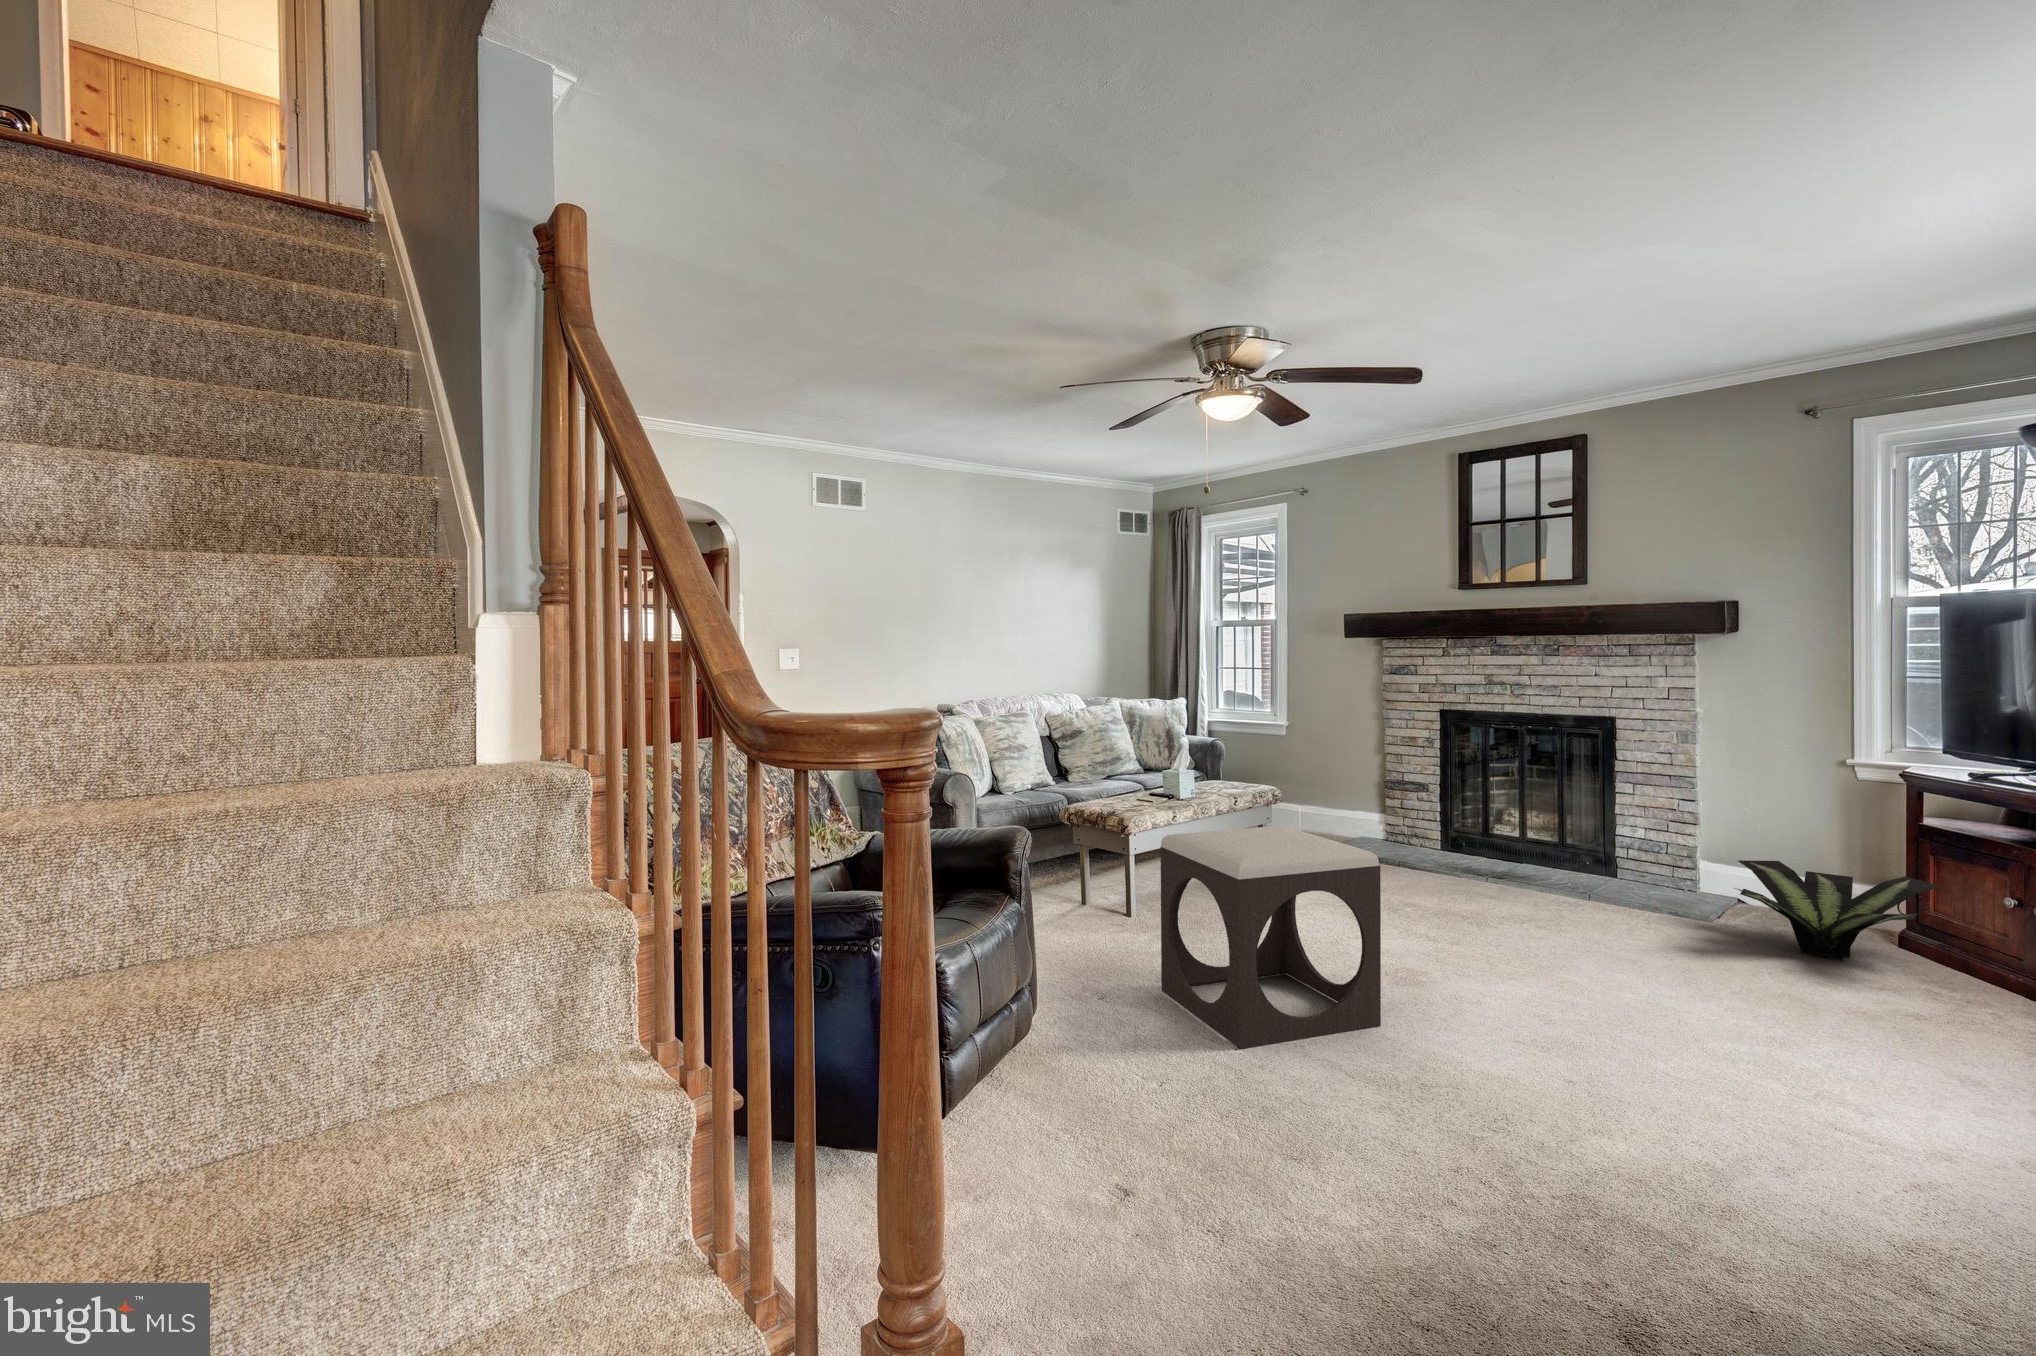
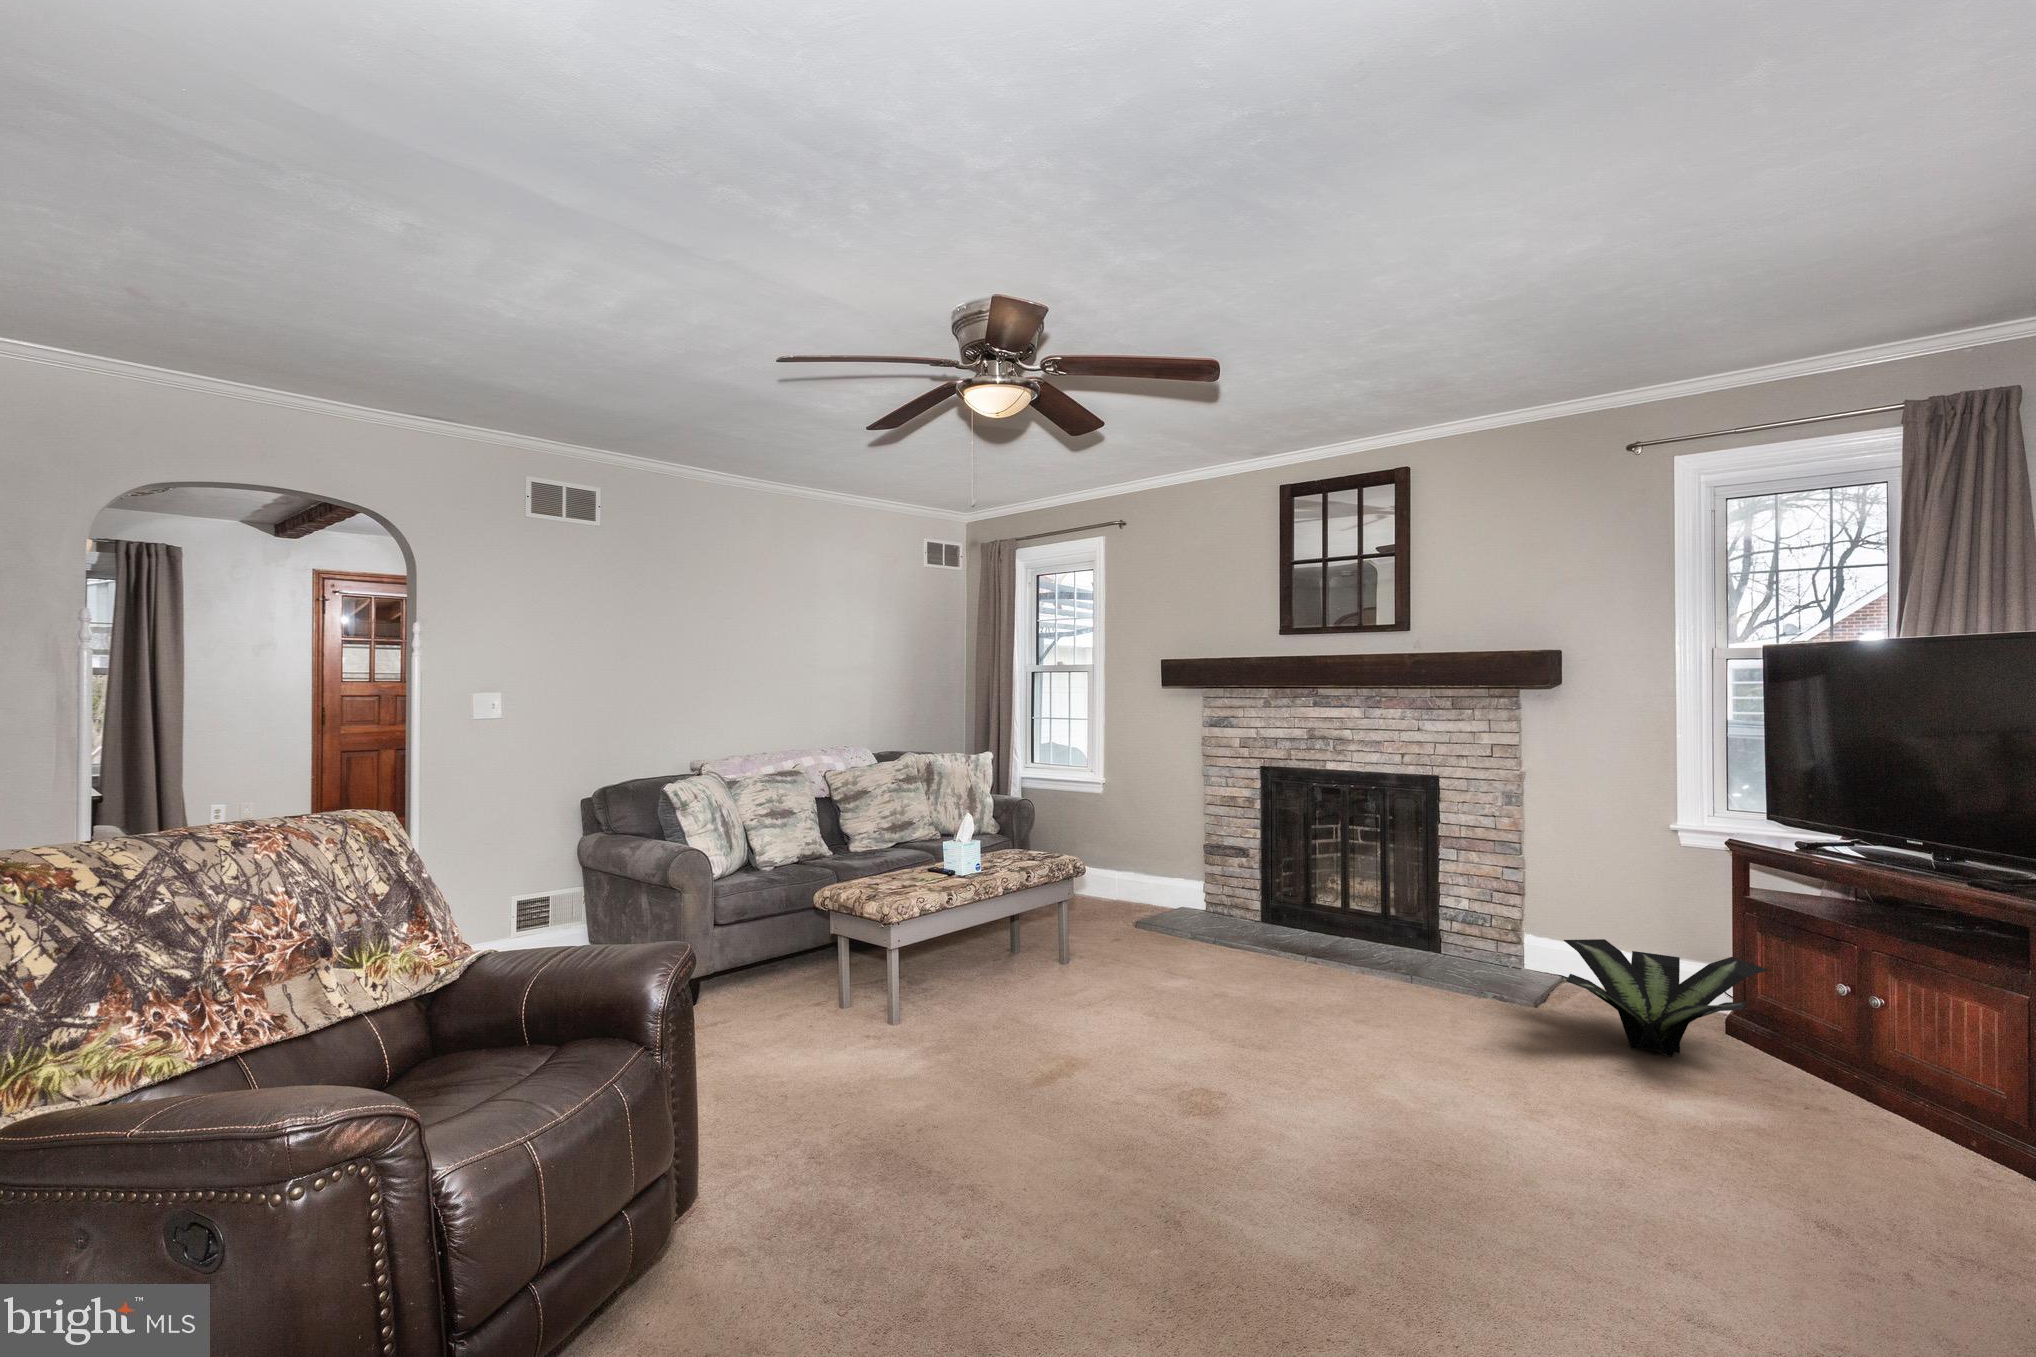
footstool: present [1160,826,1381,1048] -> none [892,920,1154,1233]

